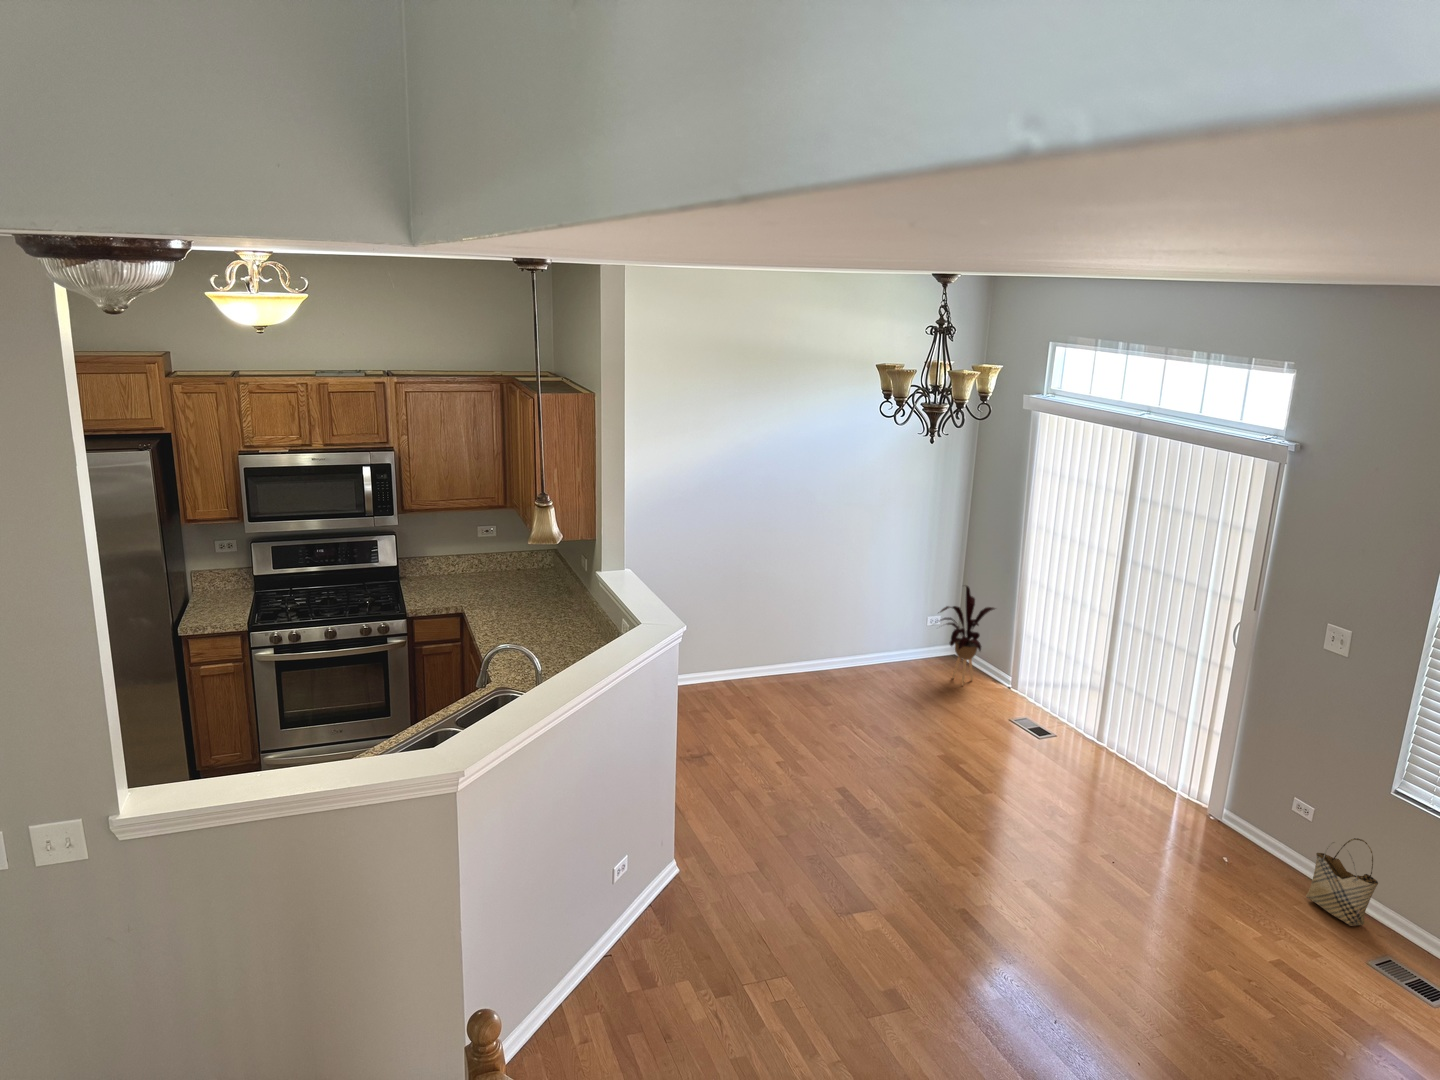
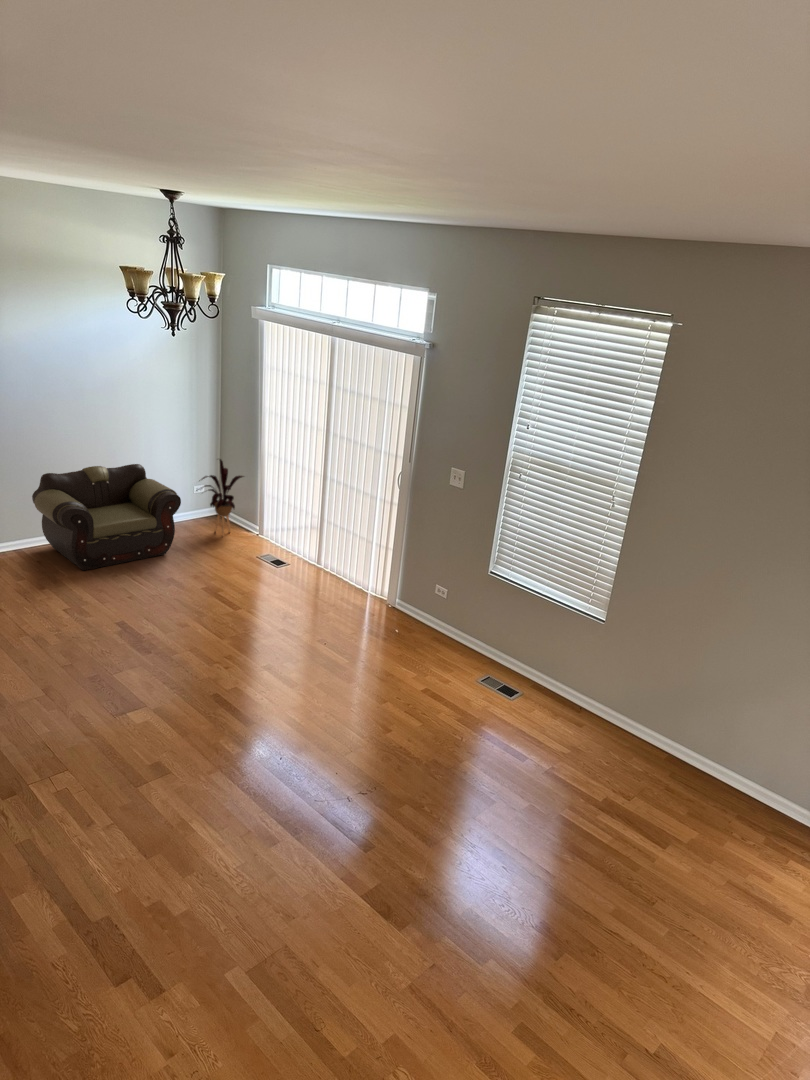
armchair: none [747,587,916,716] -> present [32,464,181,571]
woven basket: present [1306,838,1378,926] -> none [442,604,481,659]

